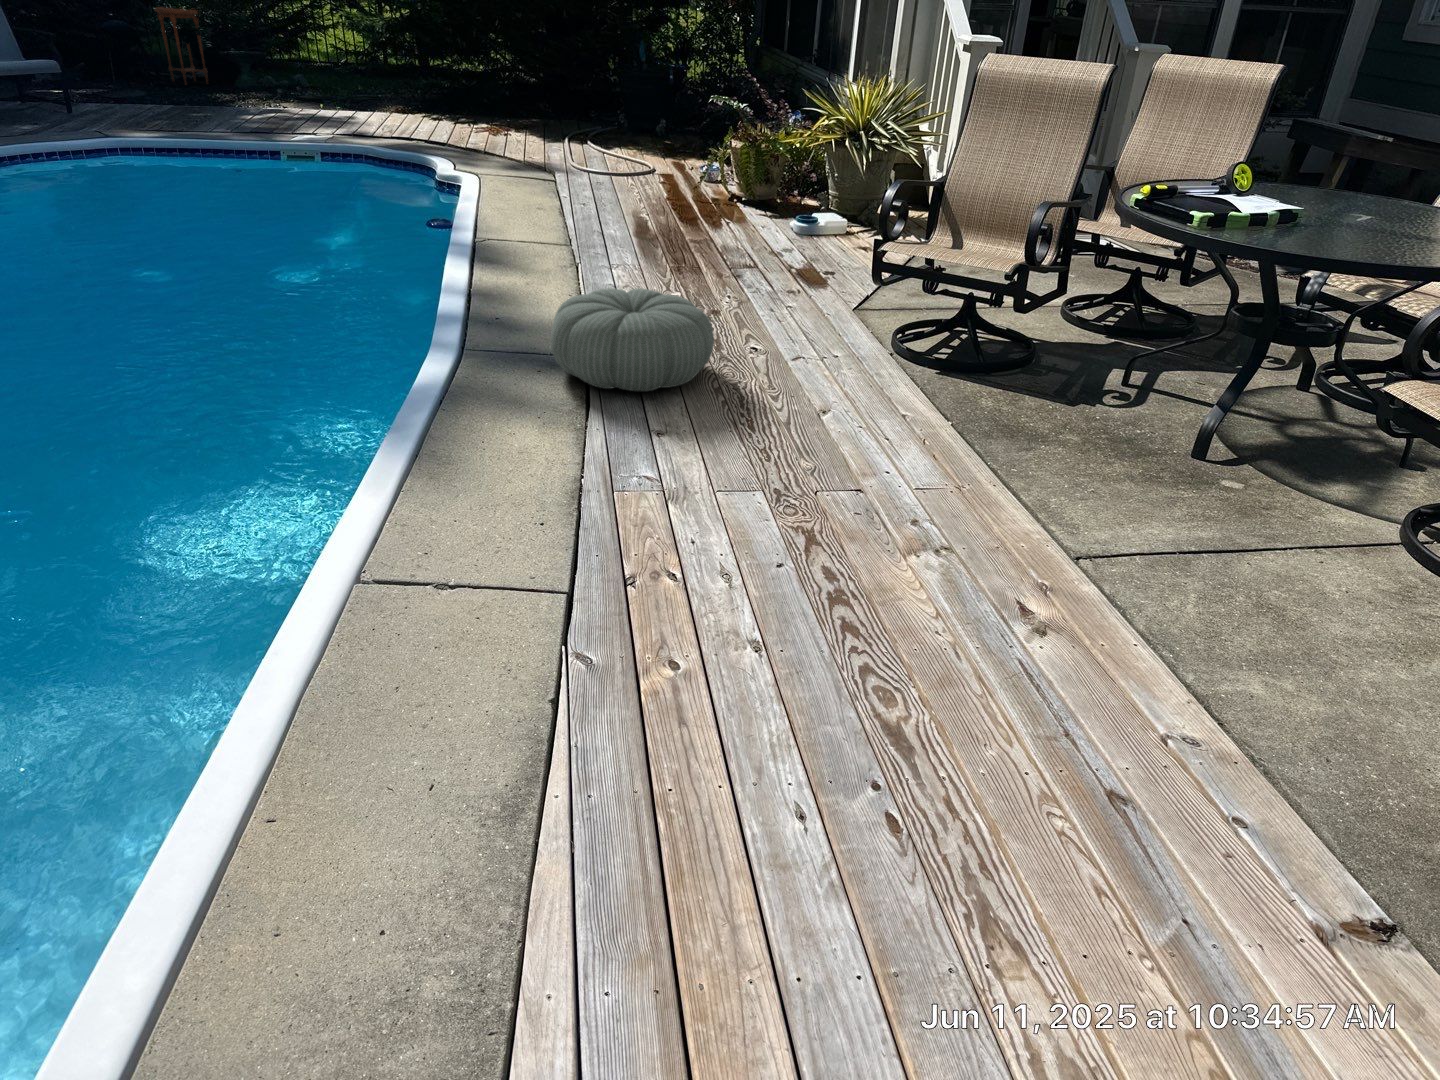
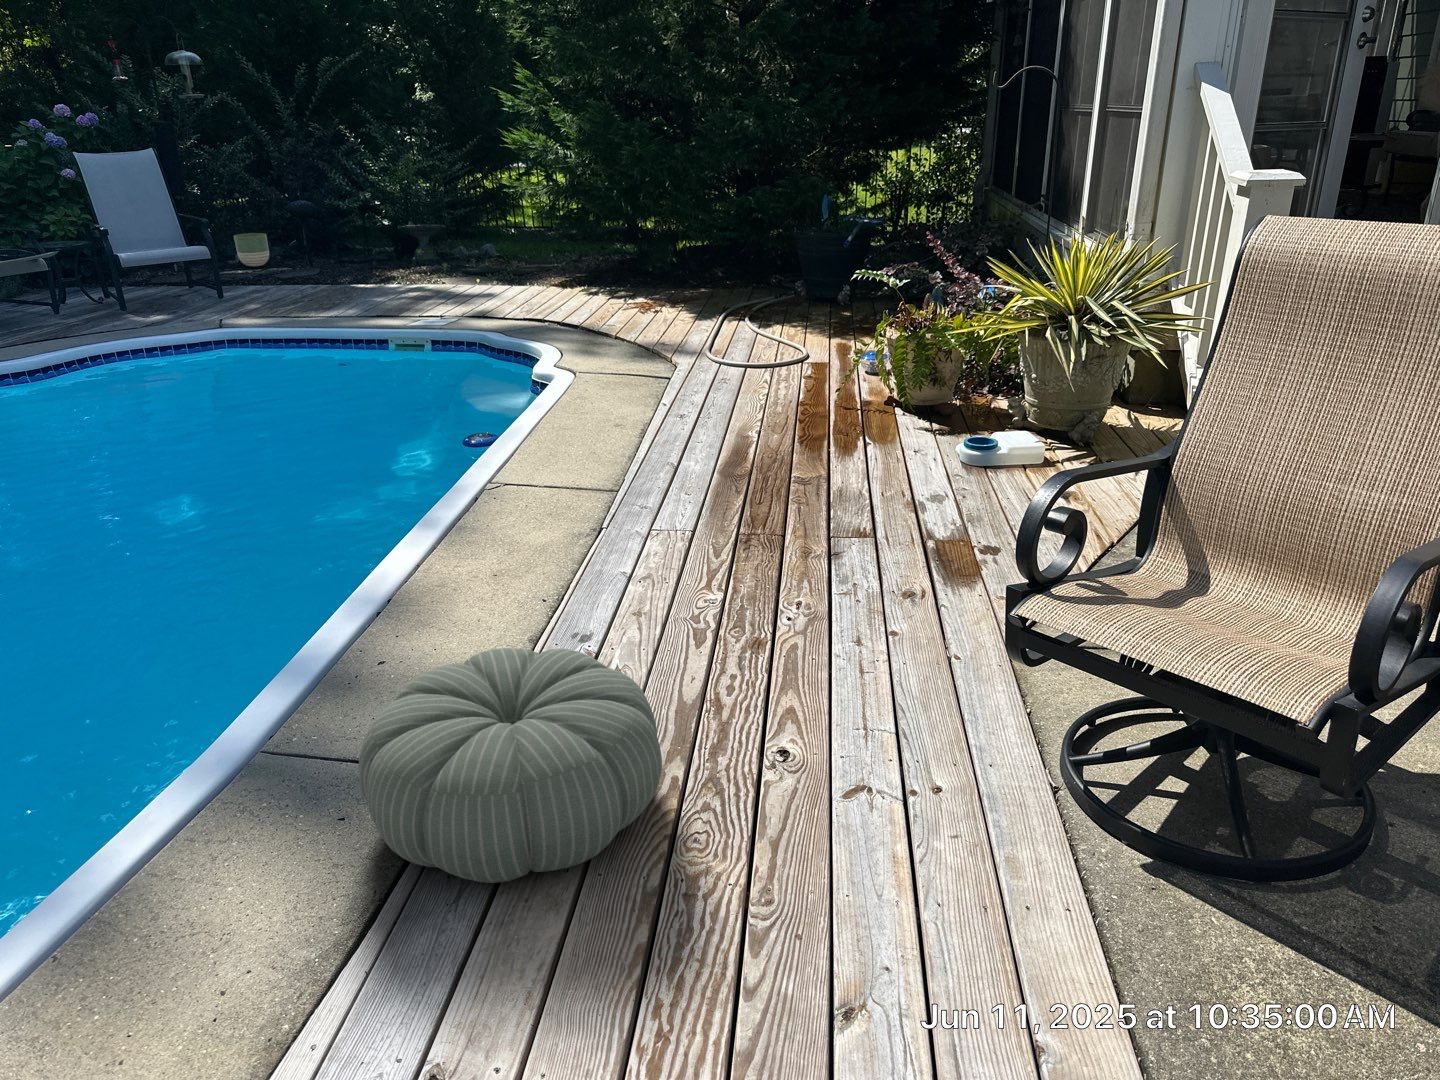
side table: present [154,7,208,84] -> none [335,184,383,260]
planter: none [55,51,94,85] -> present [234,233,269,267]

